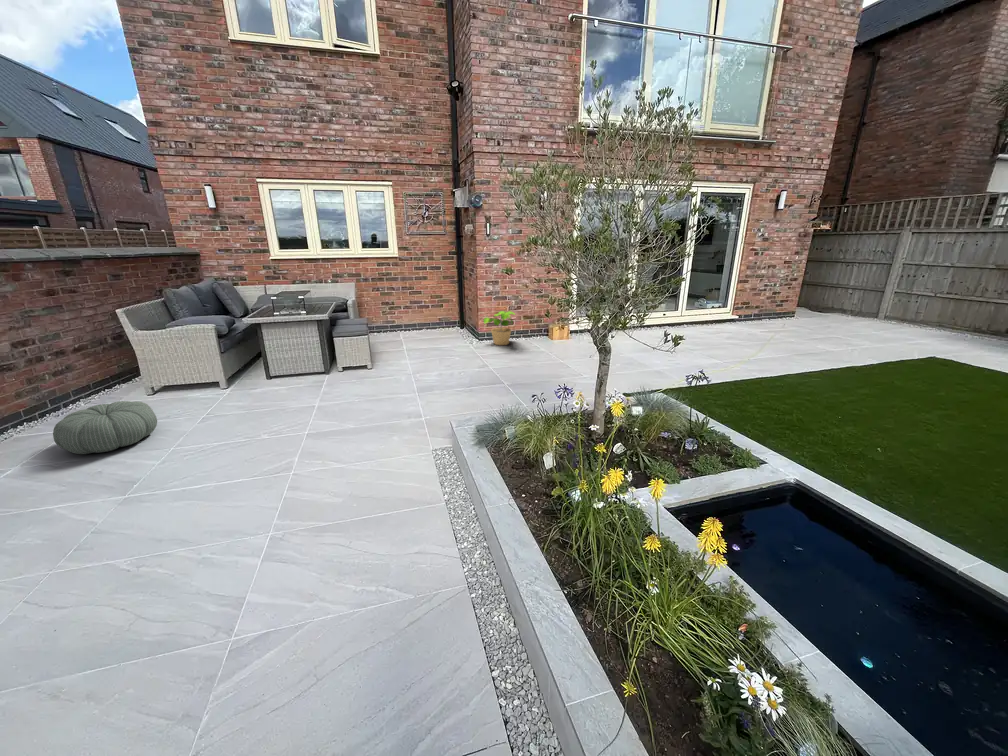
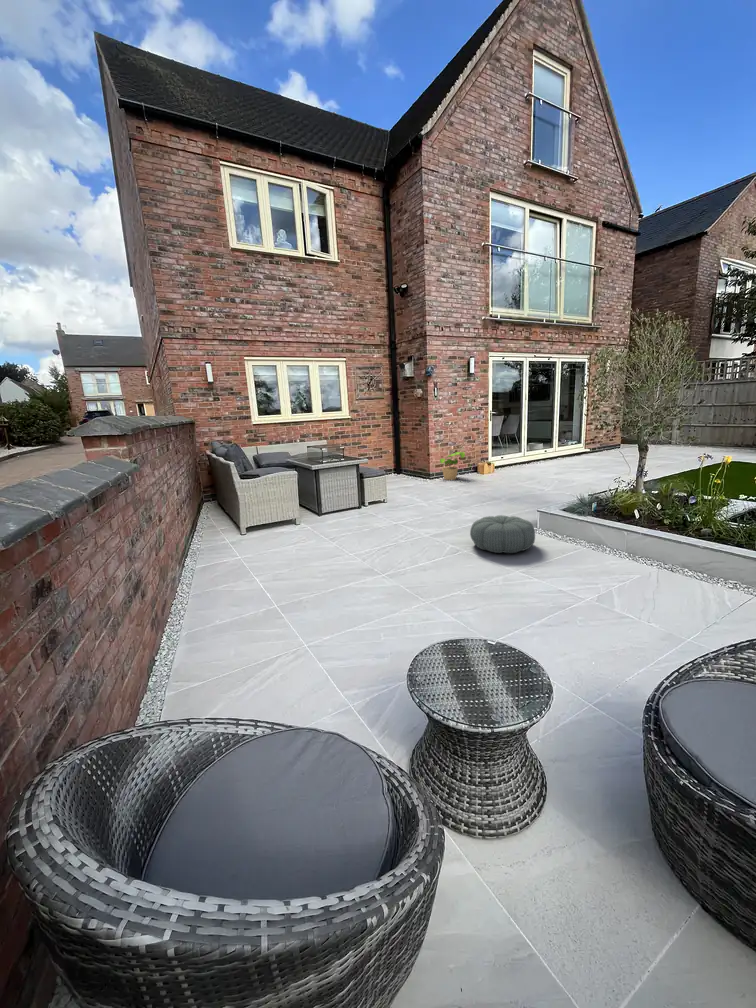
pouf: present [53,401,157,454] -> present [470,515,535,553]

